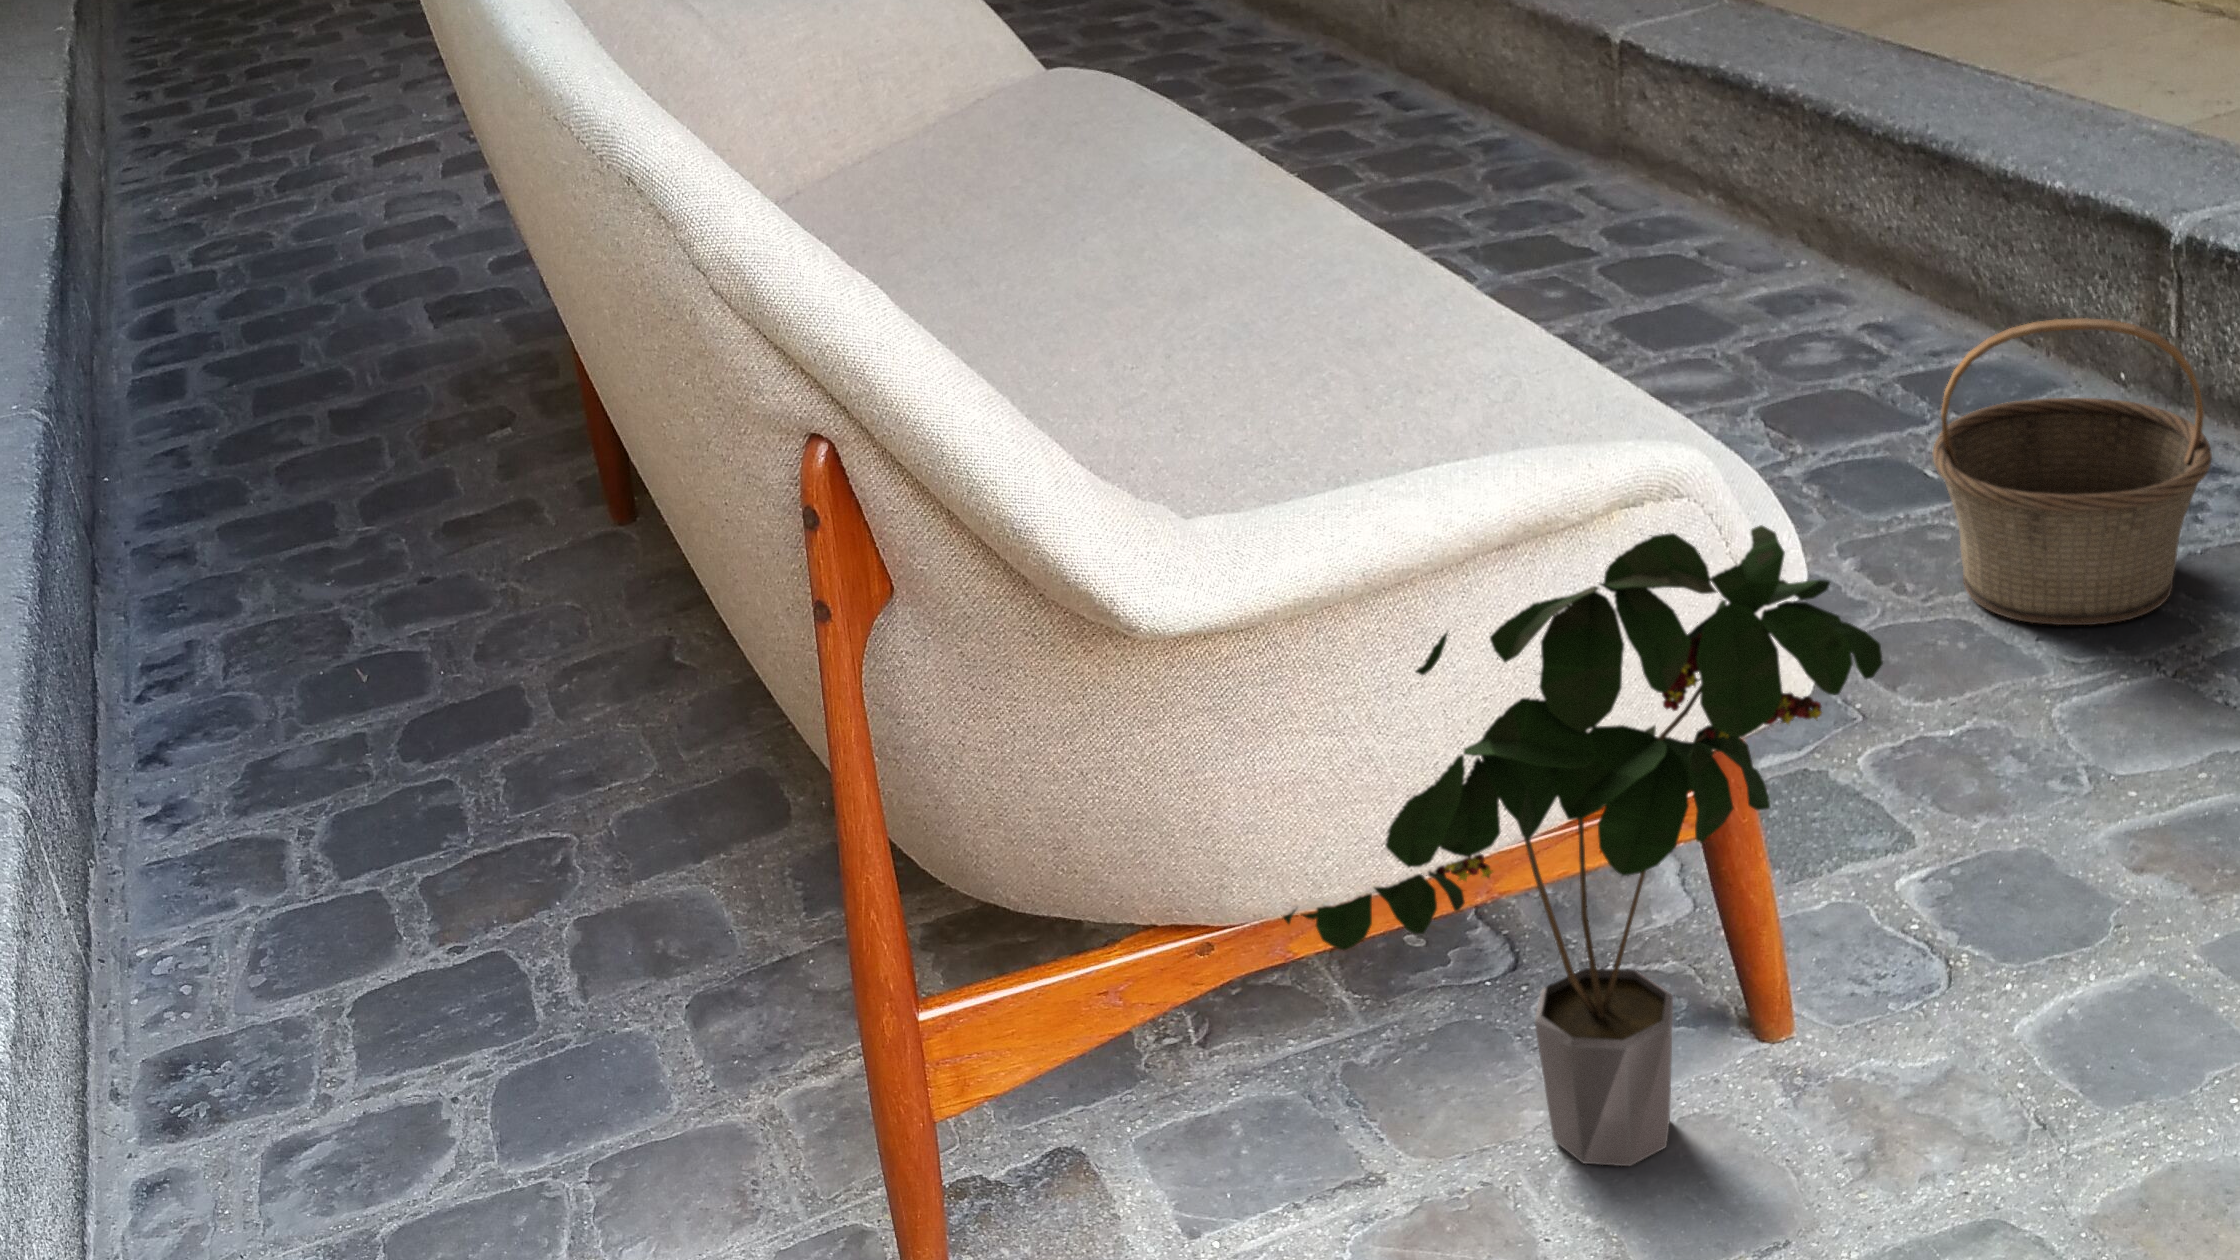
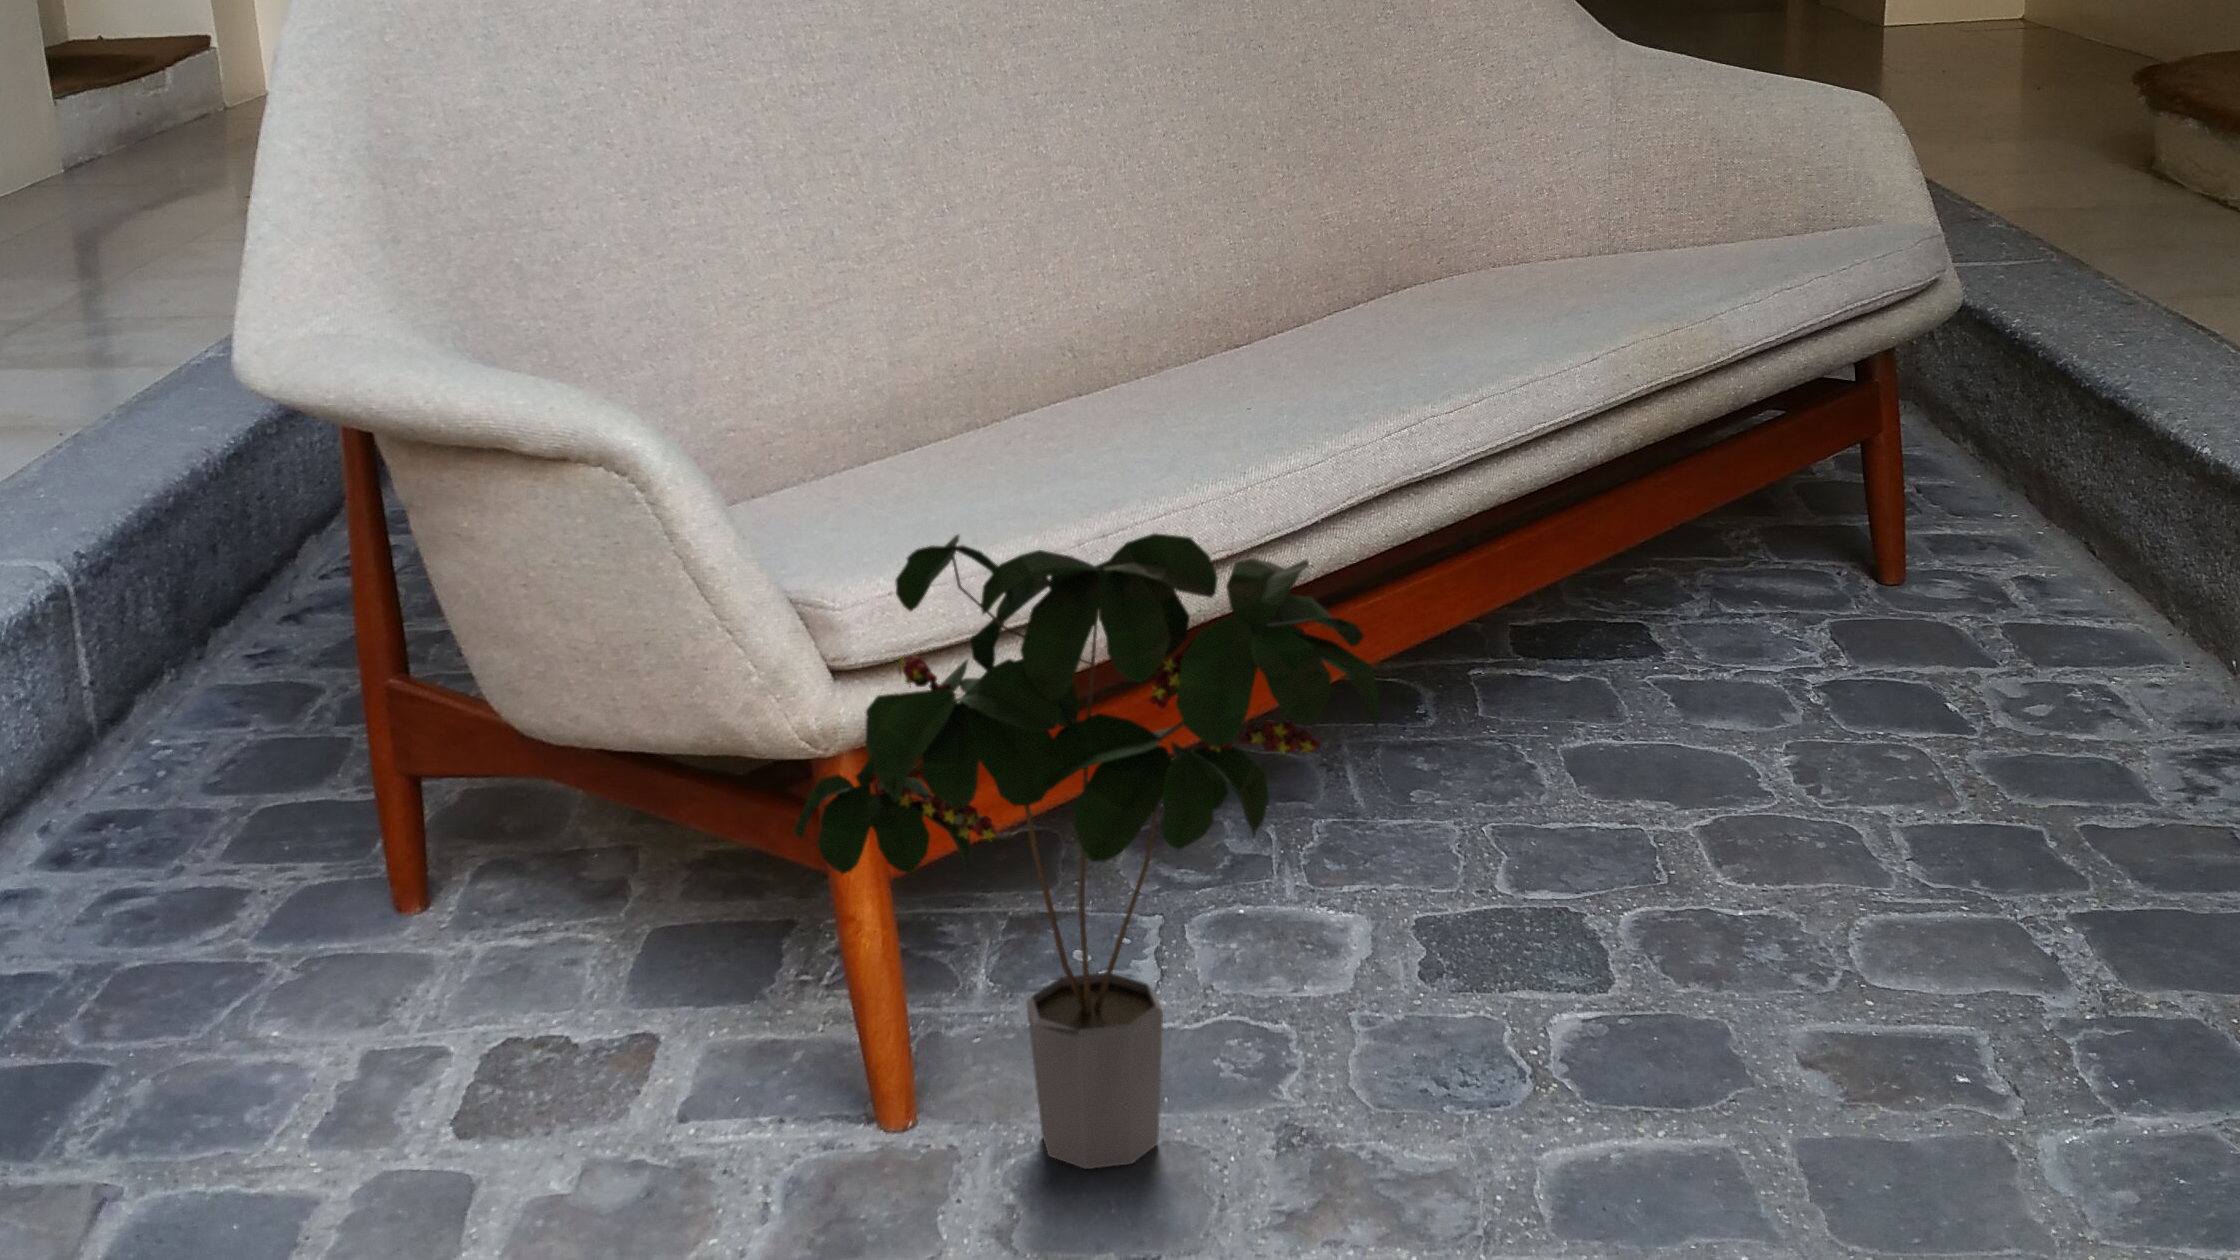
basket: present [1932,318,2212,625] -> none [1848,529,2154,865]

